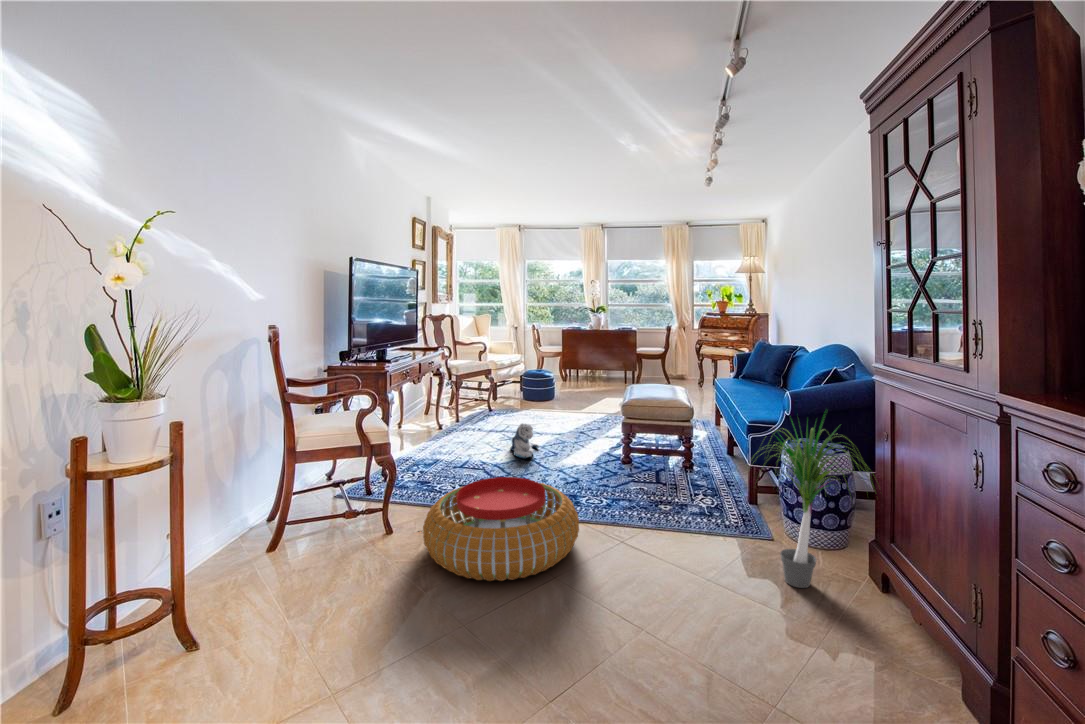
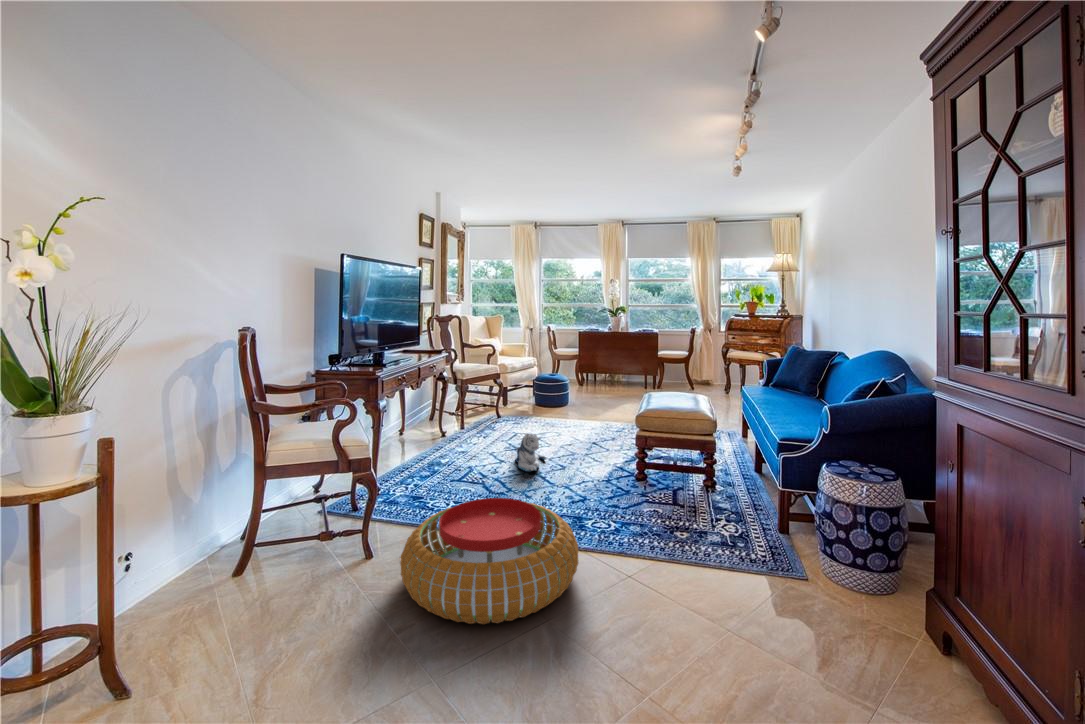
potted plant: present [758,422,868,588] -> none [770,427,948,648]

